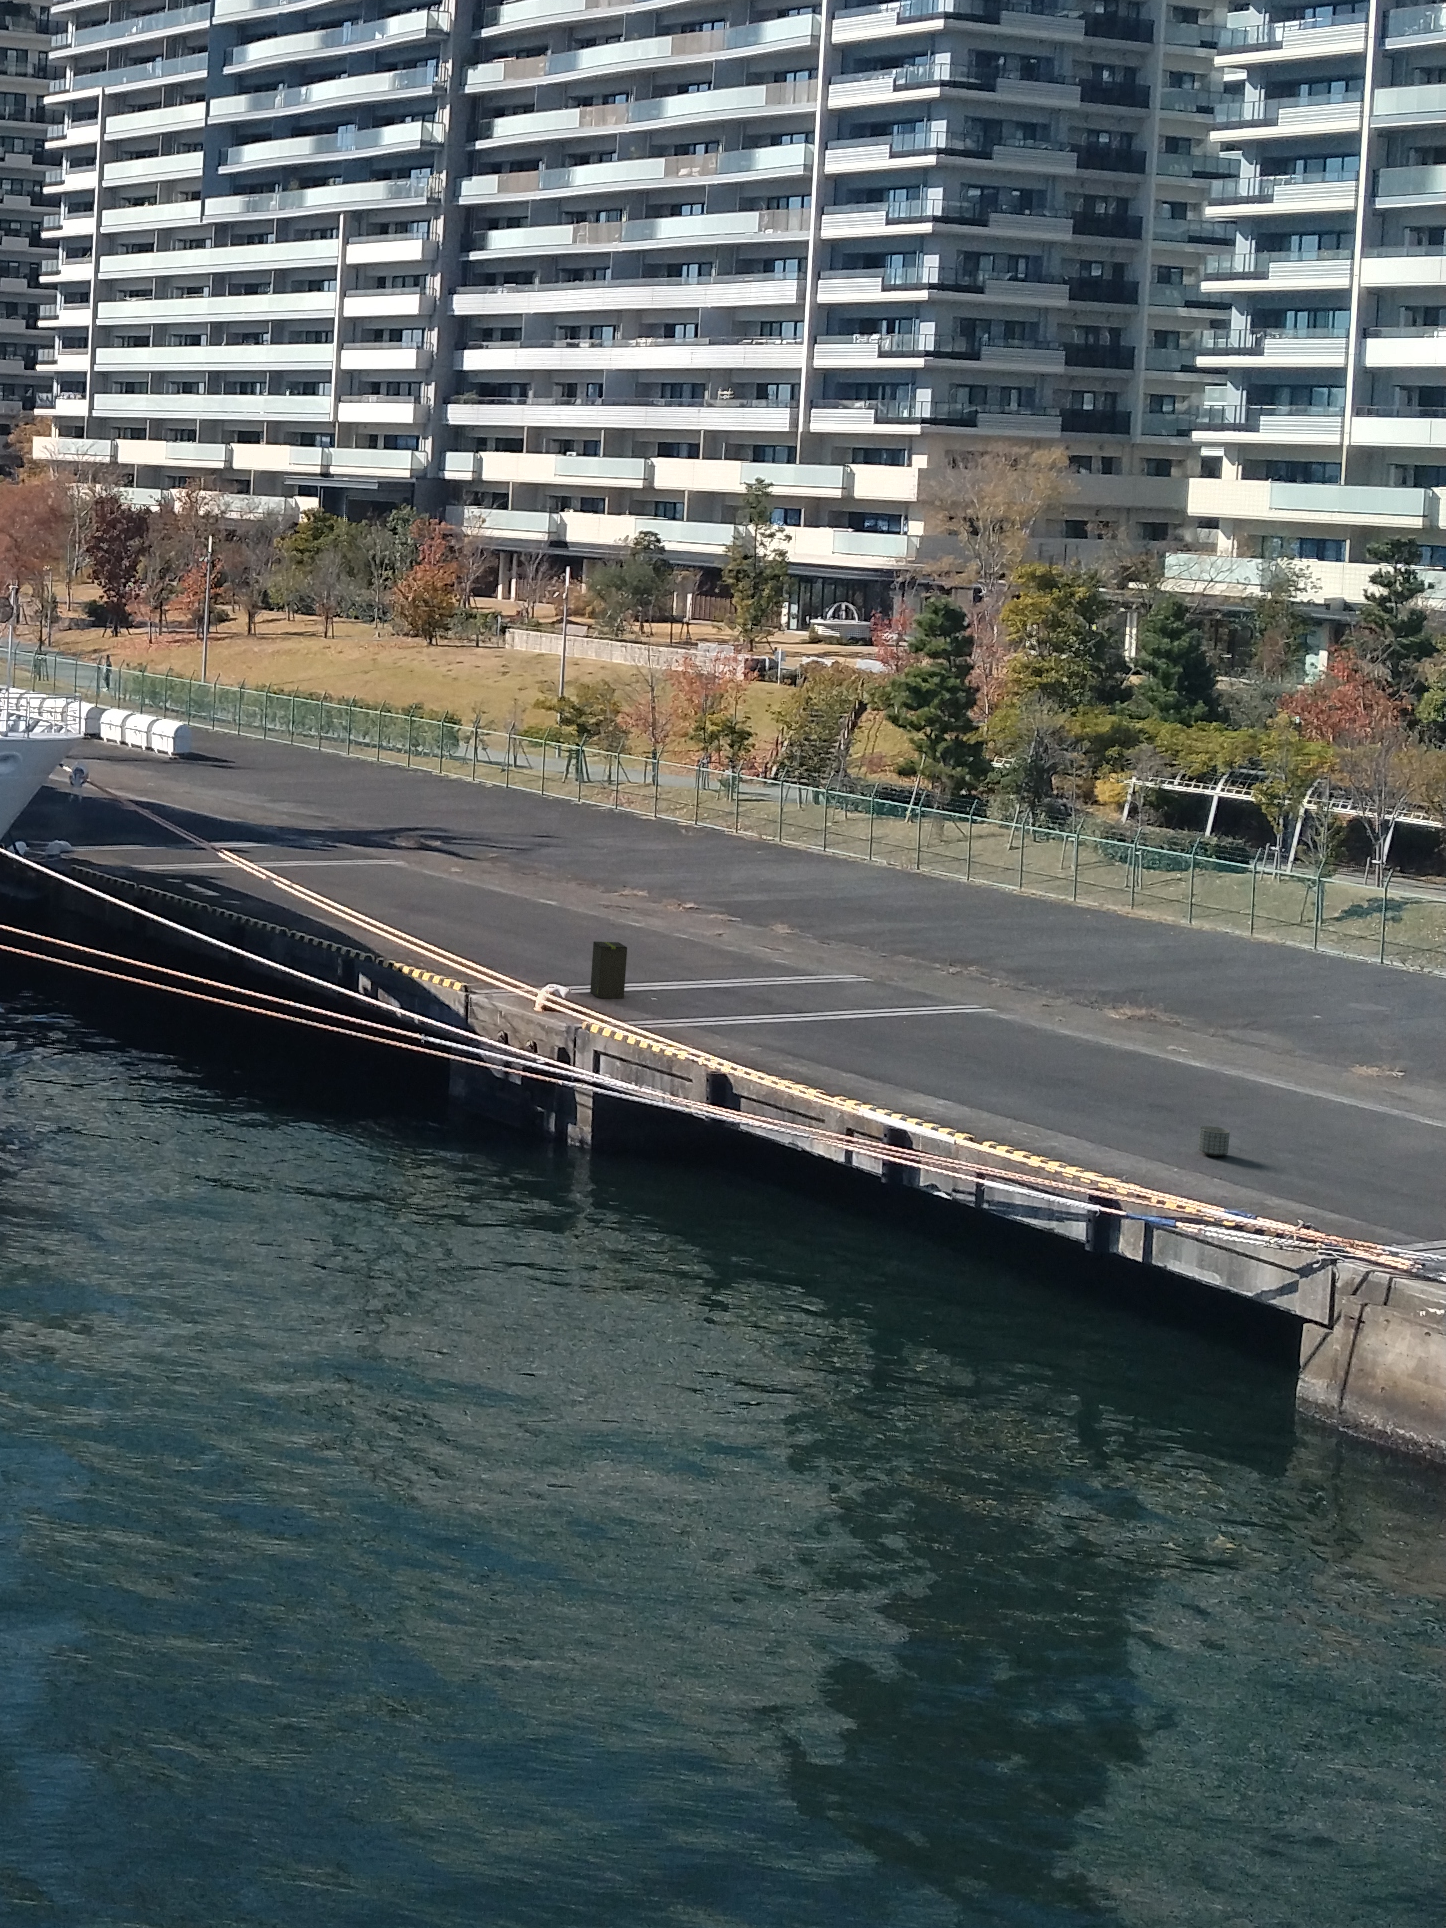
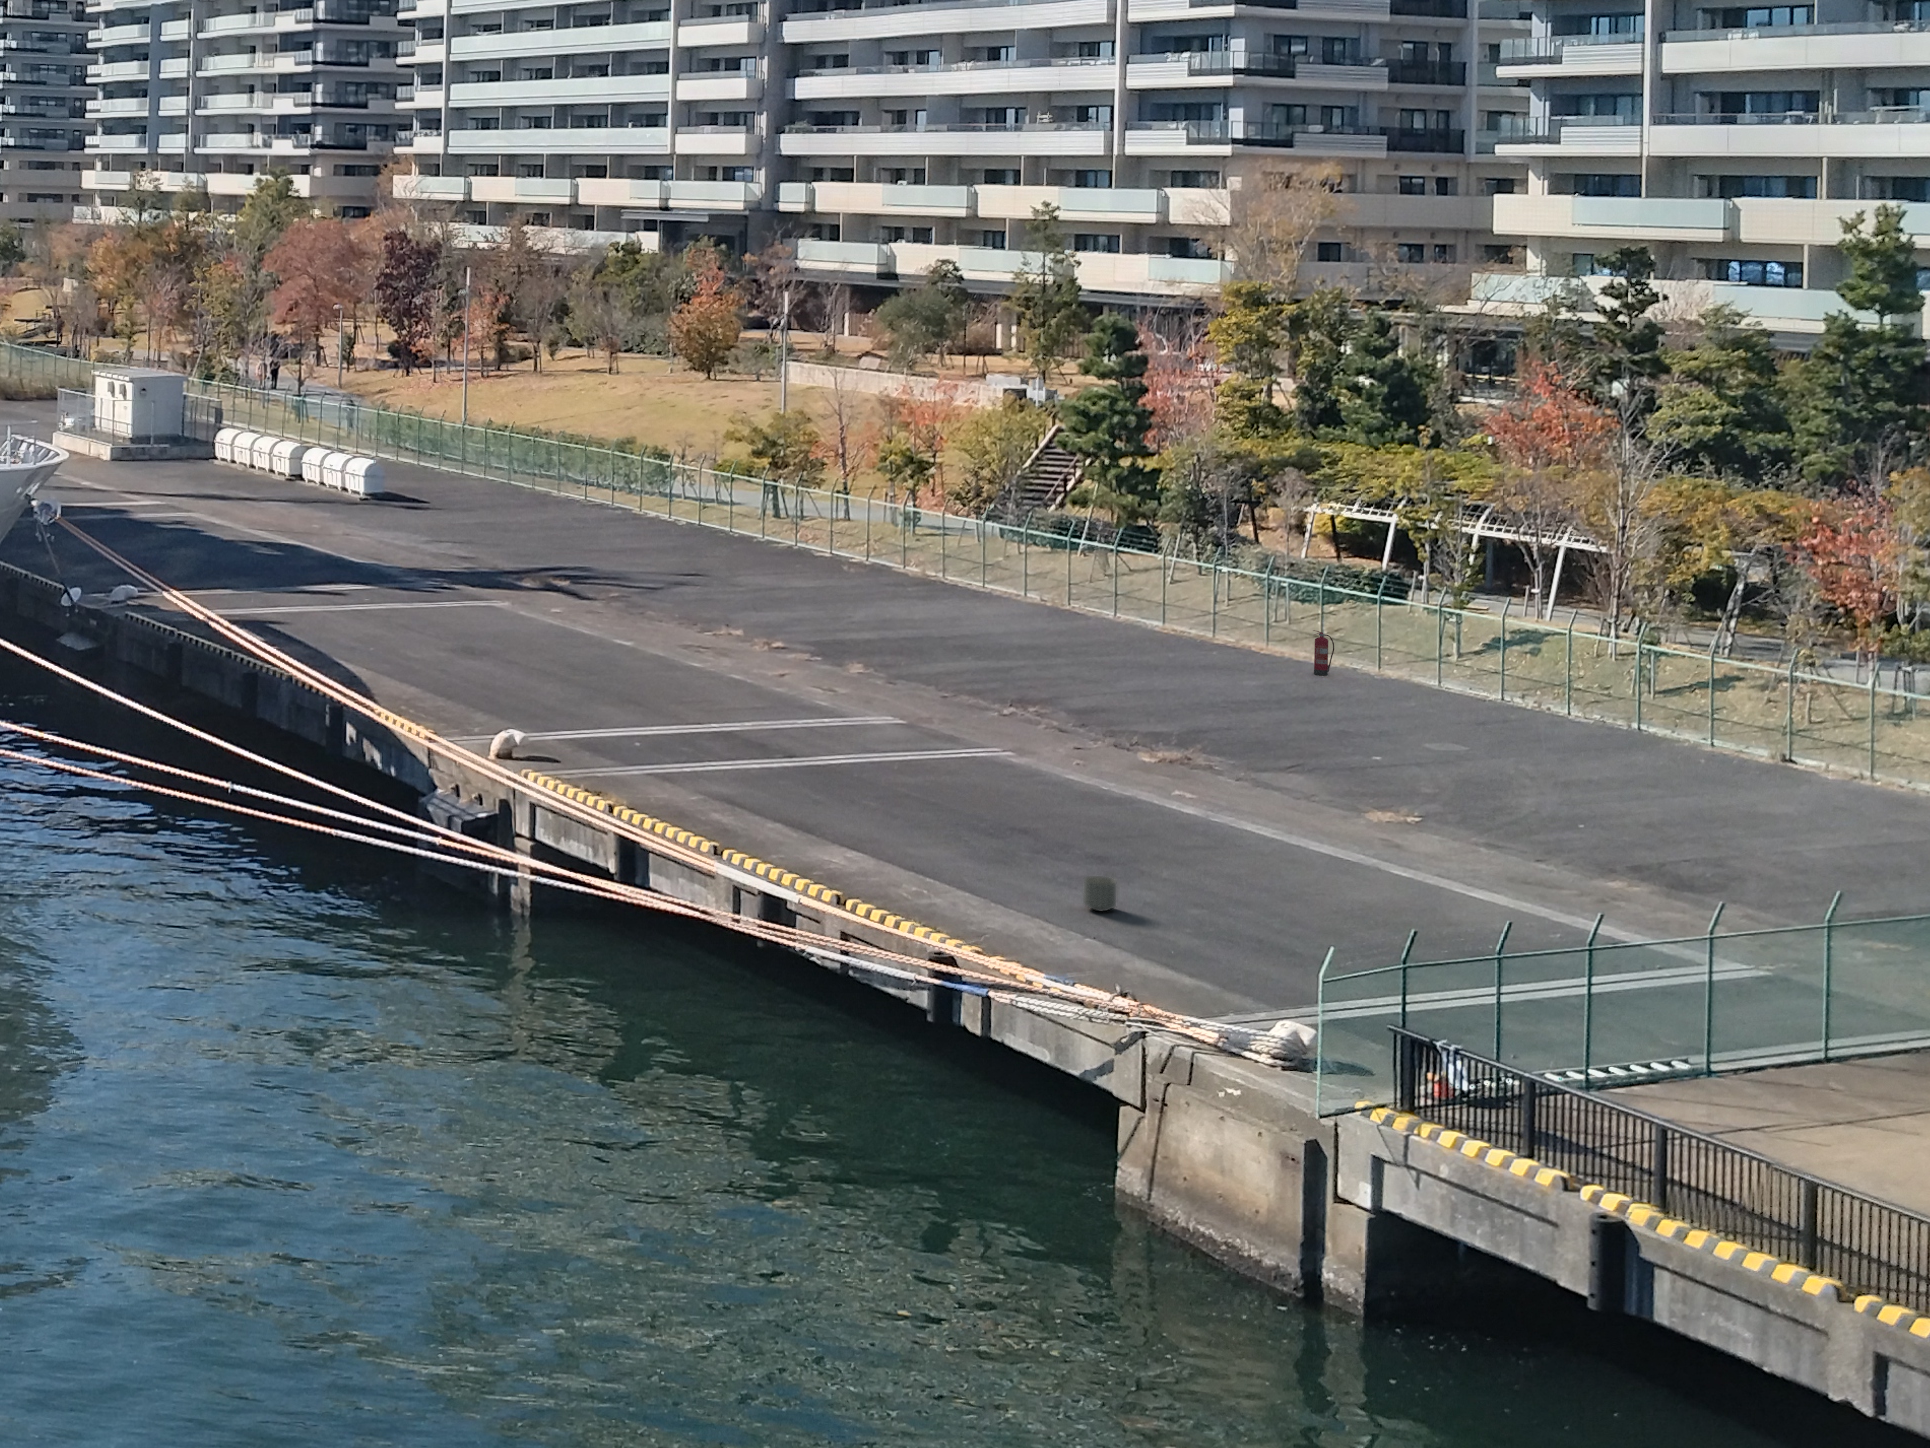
fire extinguisher: none [1216,901,1237,941] -> present [1314,630,1334,675]
cardboard box: present [590,941,627,999] -> none [554,680,587,744]

